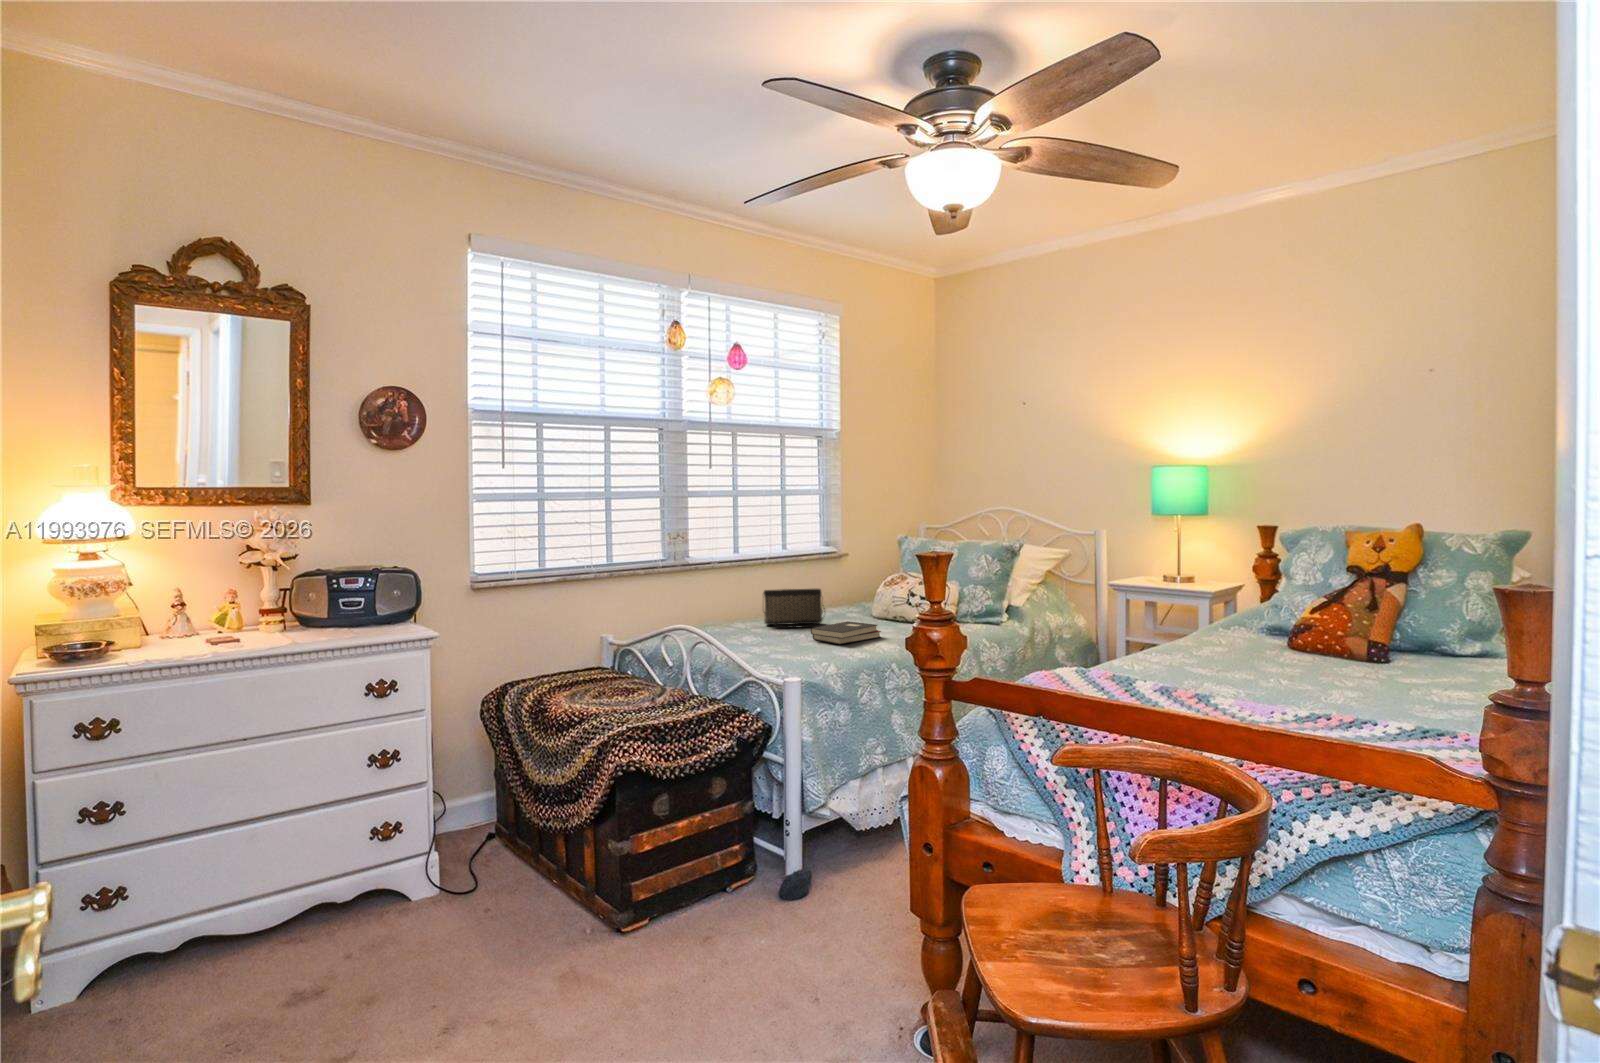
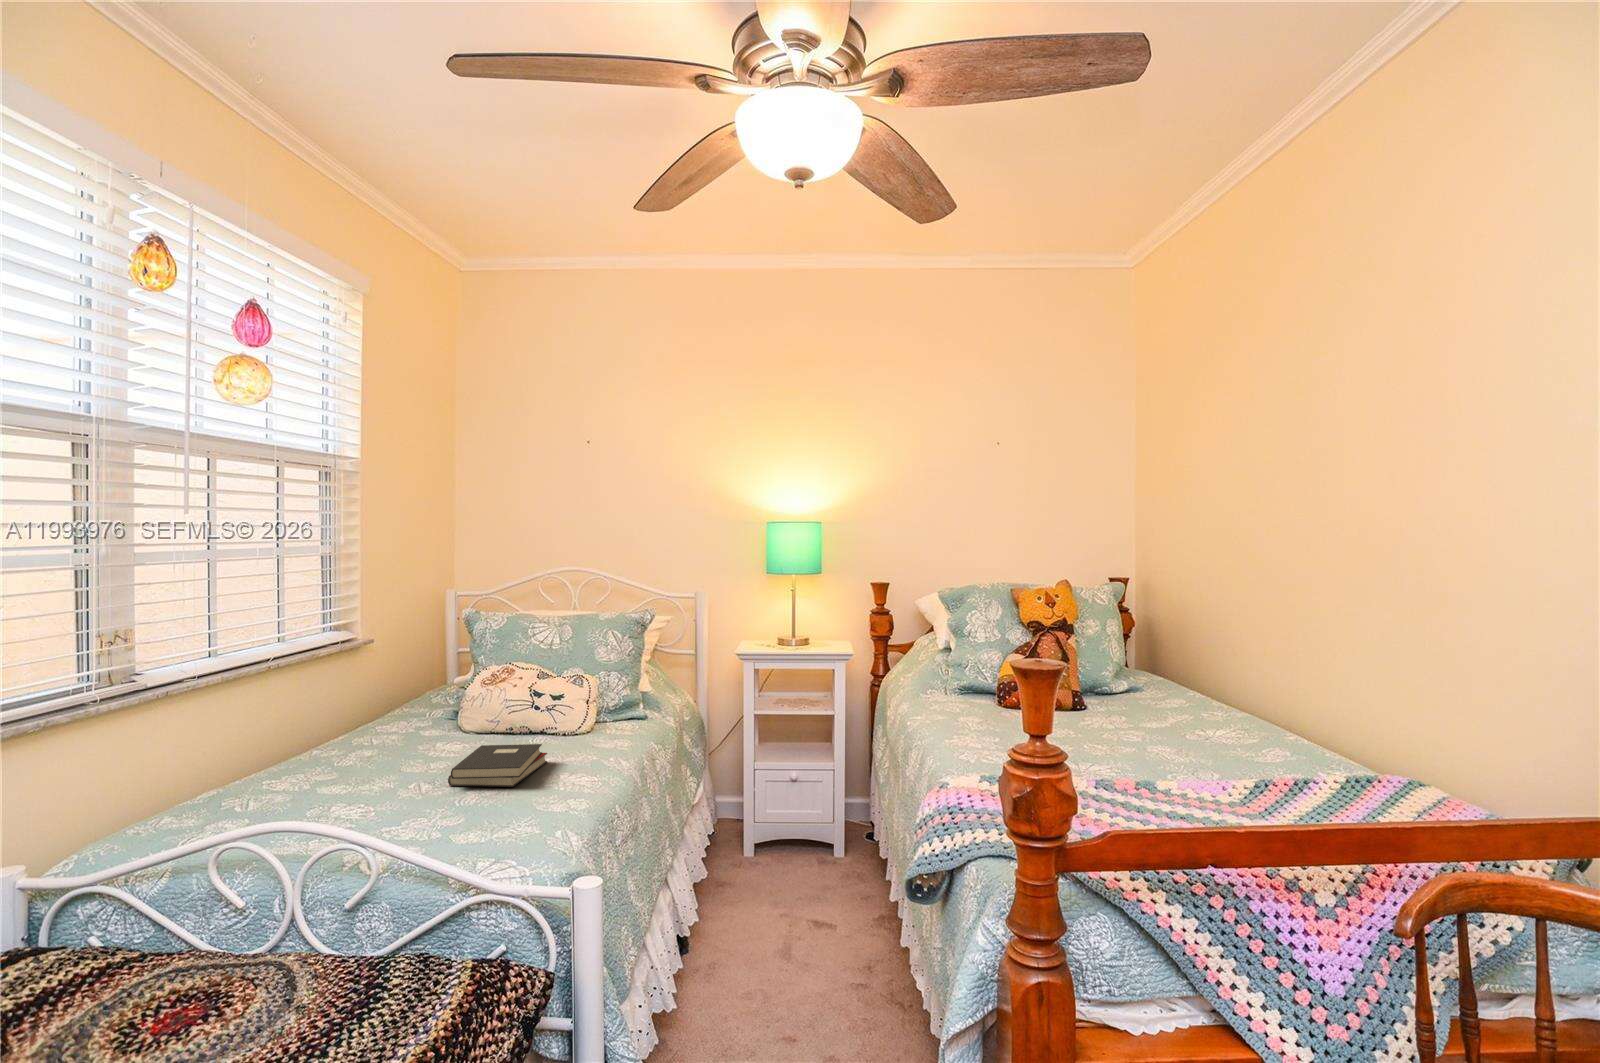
handbag: present [763,589,825,628] -> none [304,699,424,773]

